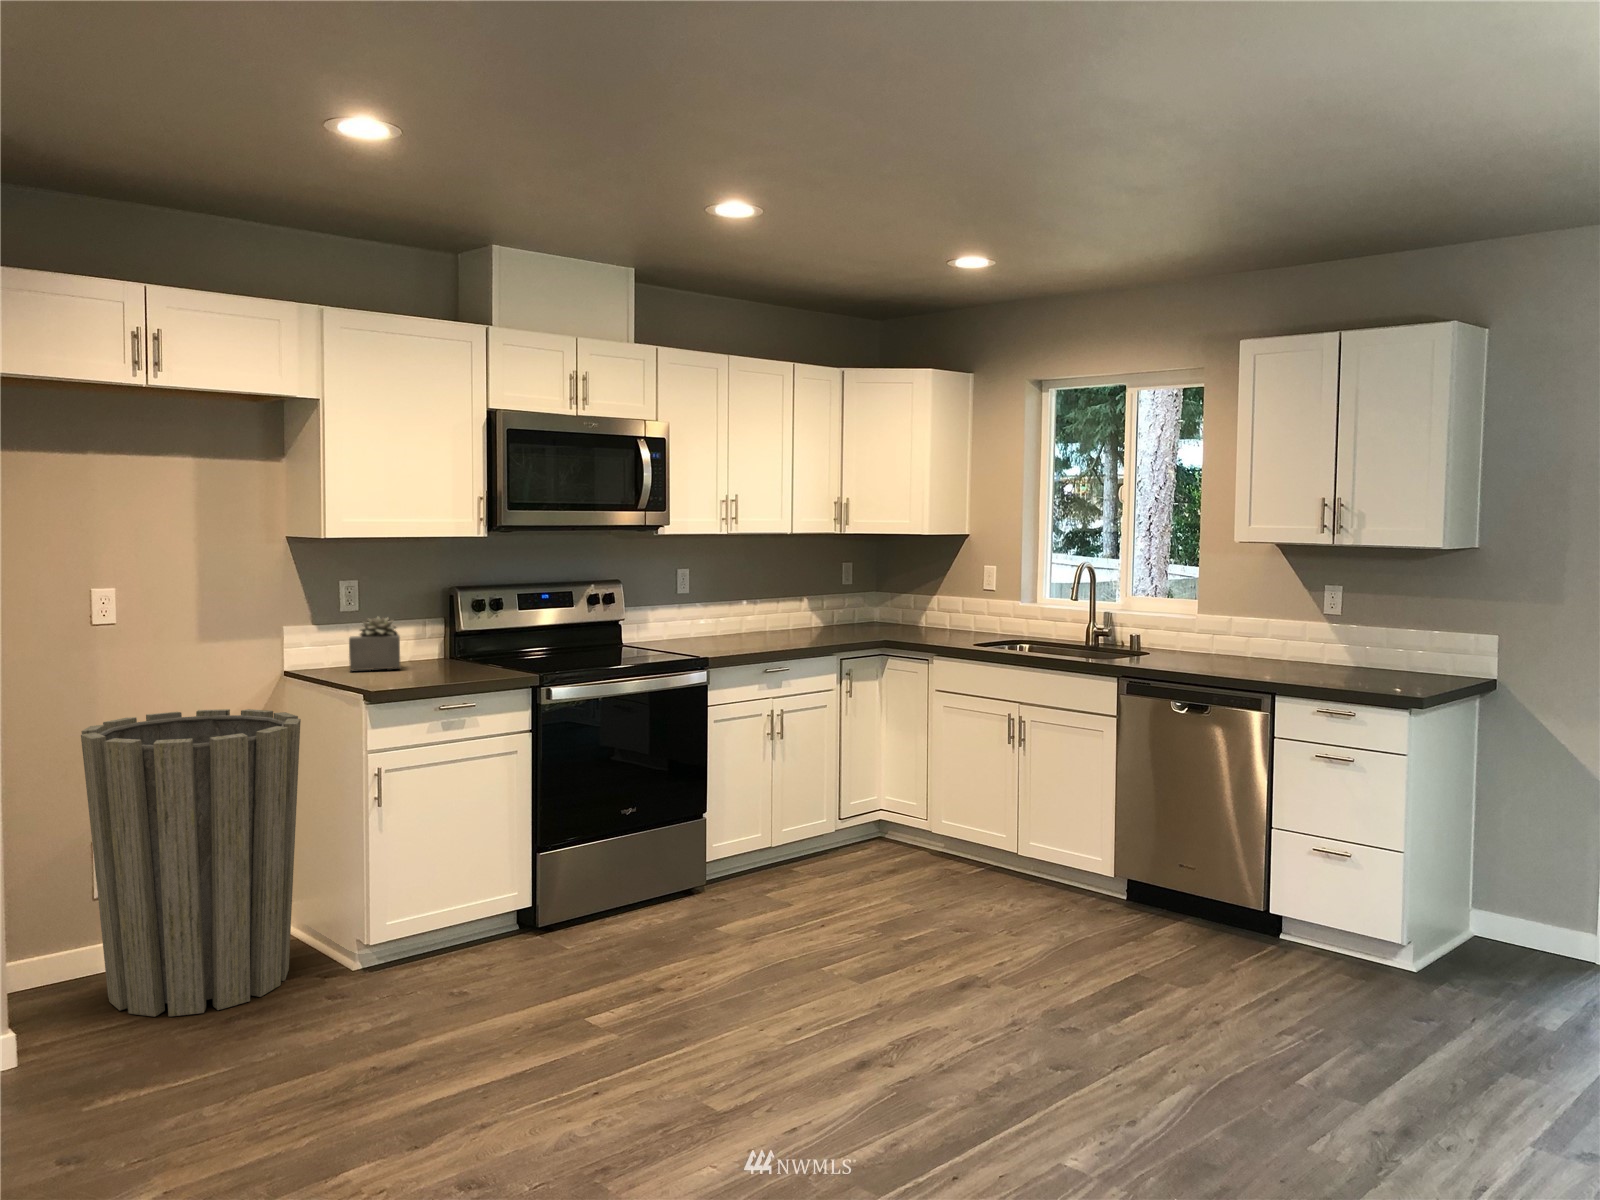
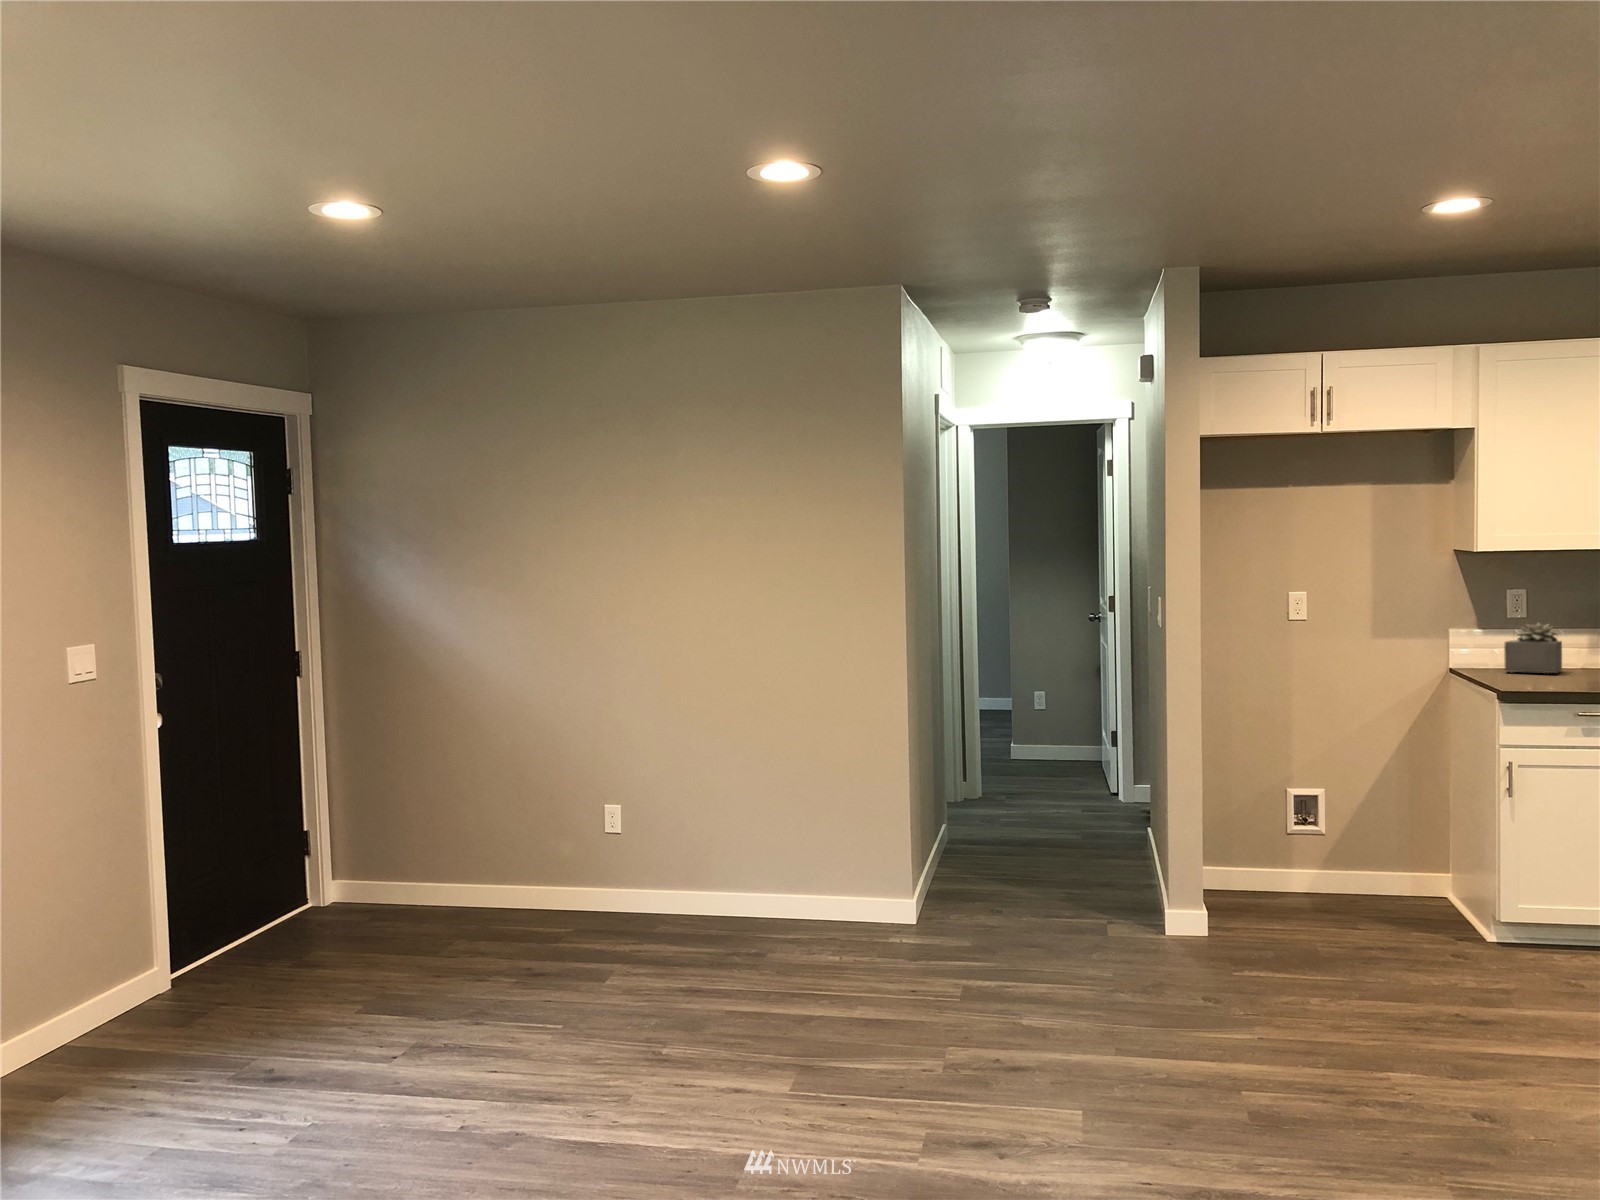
trash can: present [81,709,301,1017] -> none [1269,694,1445,939]

